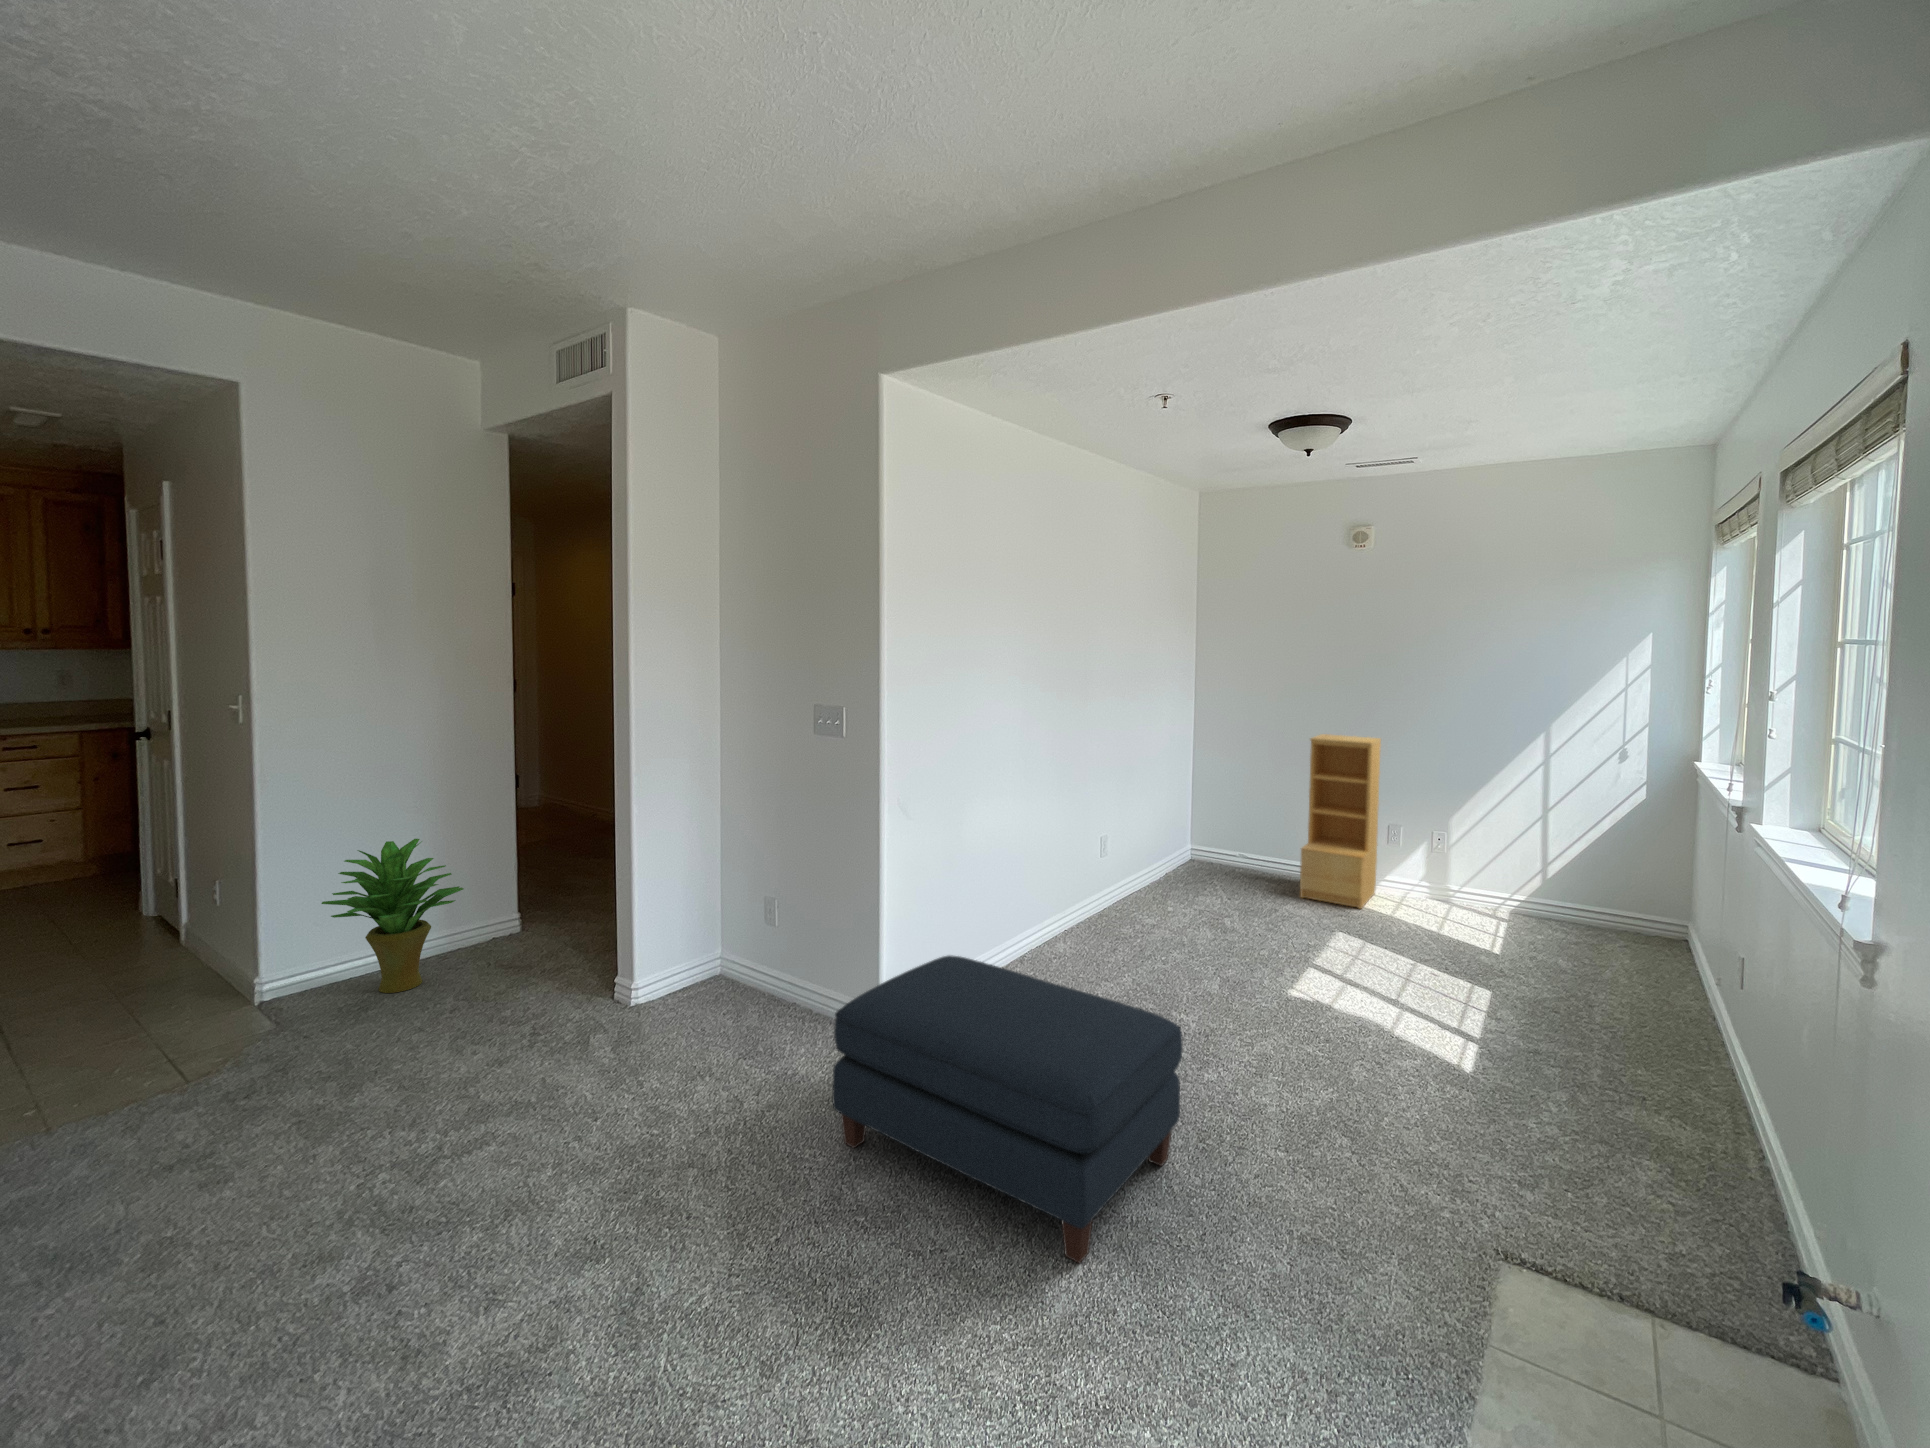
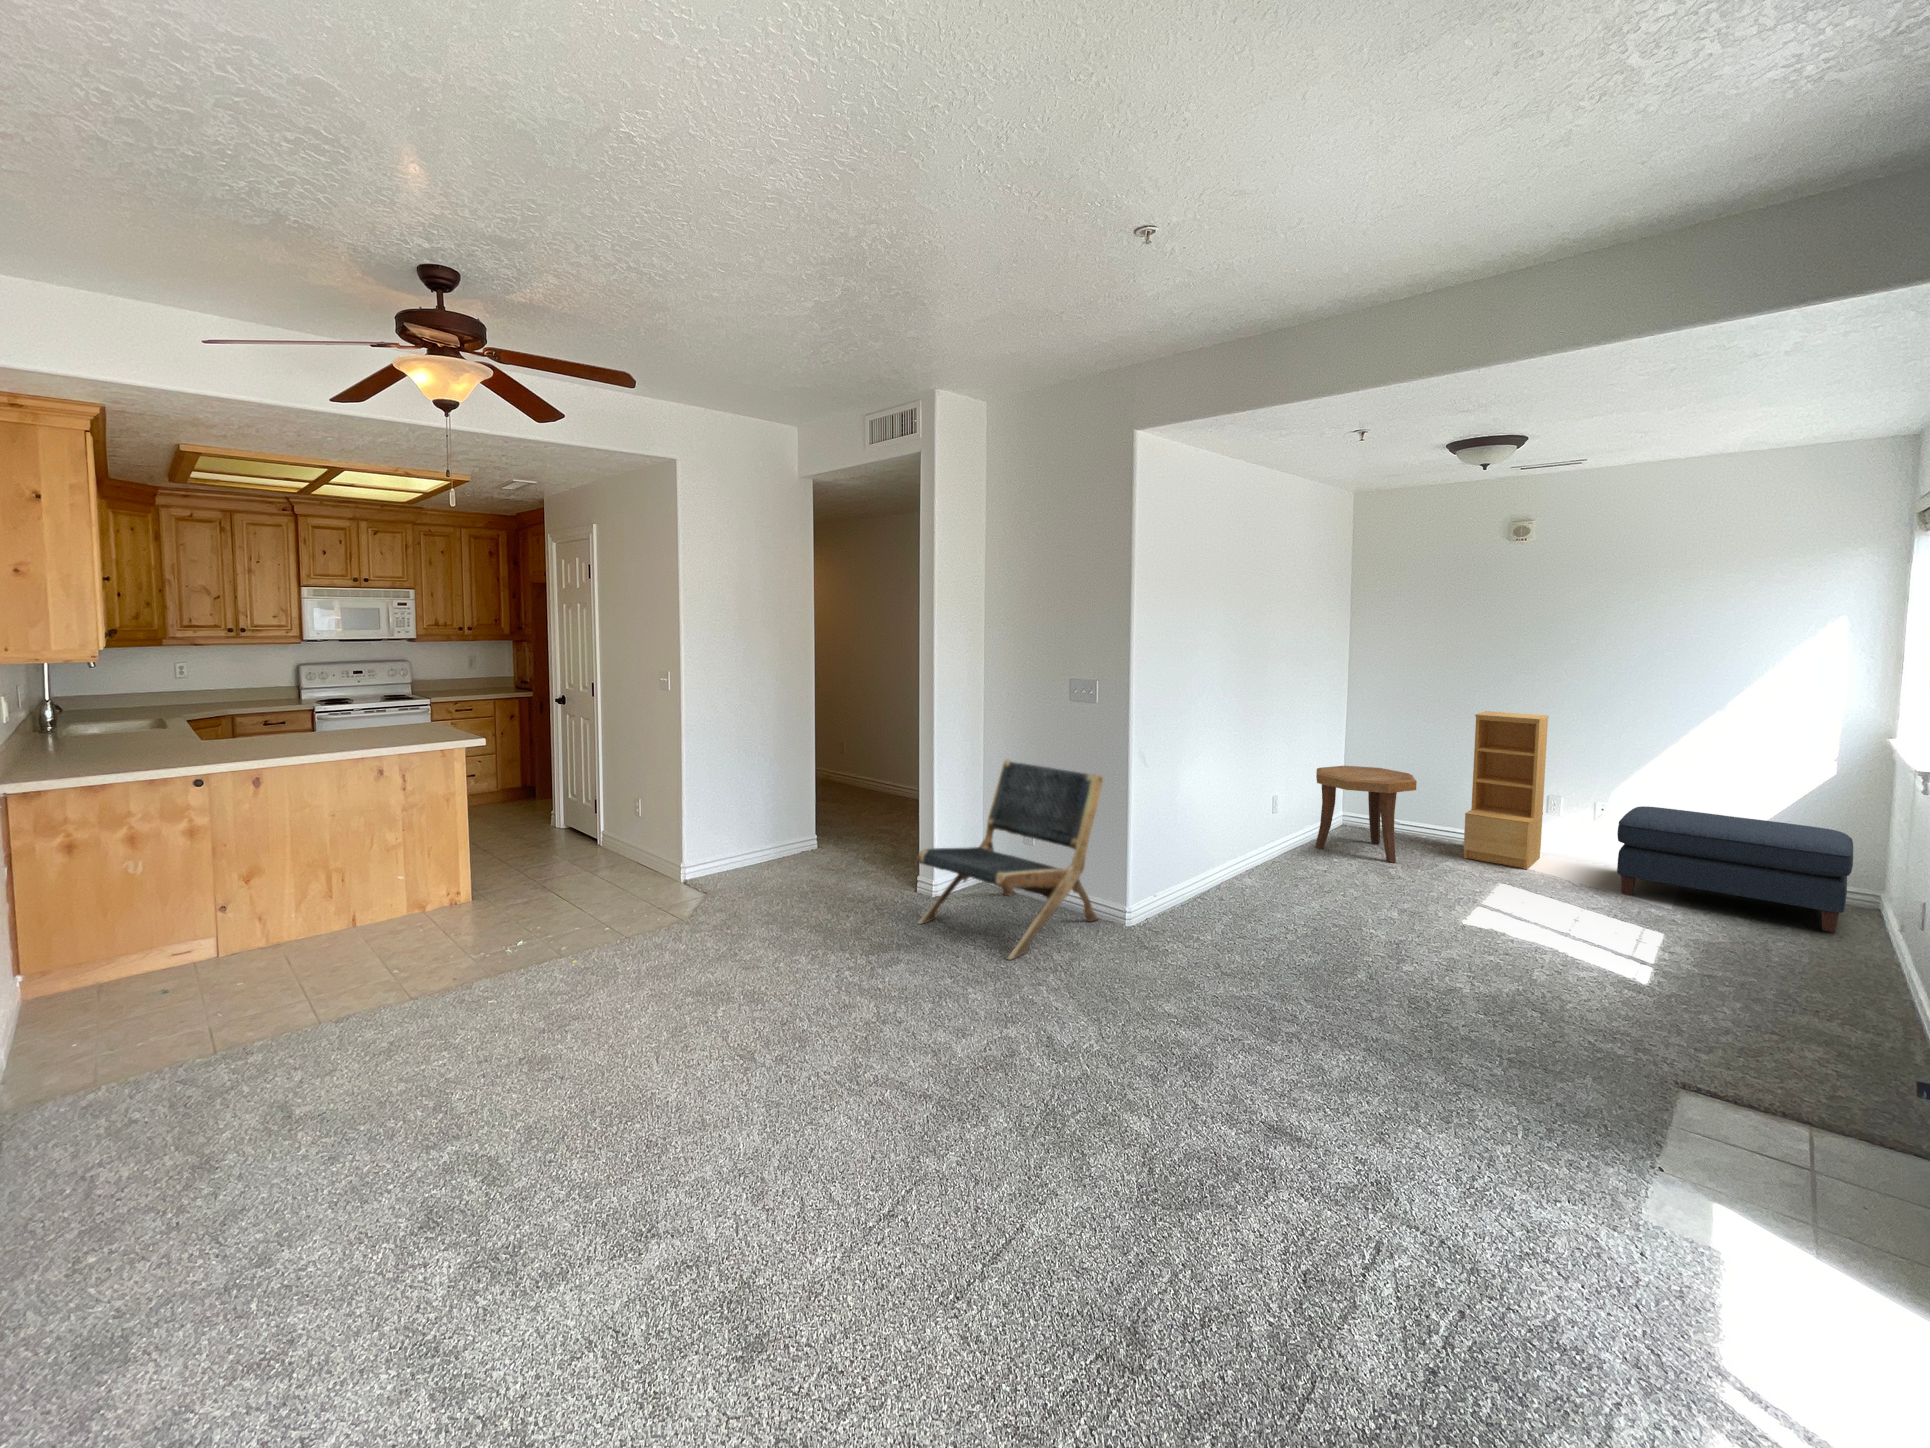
side table: none [1148,797,1250,908] -> present [1315,766,1417,862]
lounge chair: none [567,810,844,1116] -> present [917,759,1103,960]
potted plant: present [322,839,464,993] -> none [724,774,805,881]
ottoman: present [832,956,1183,1263] -> present [1617,806,1853,932]

